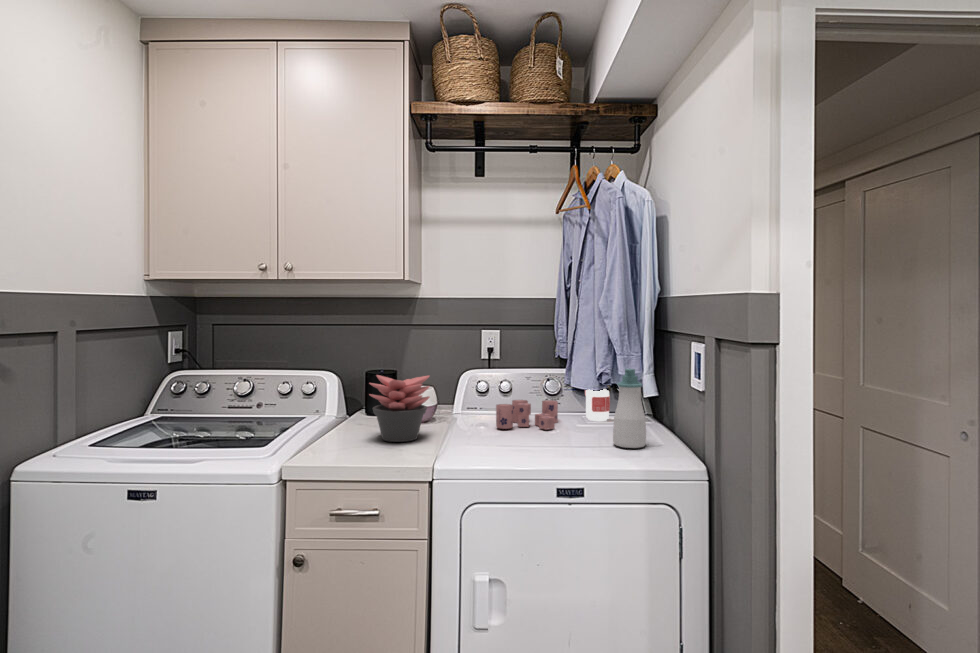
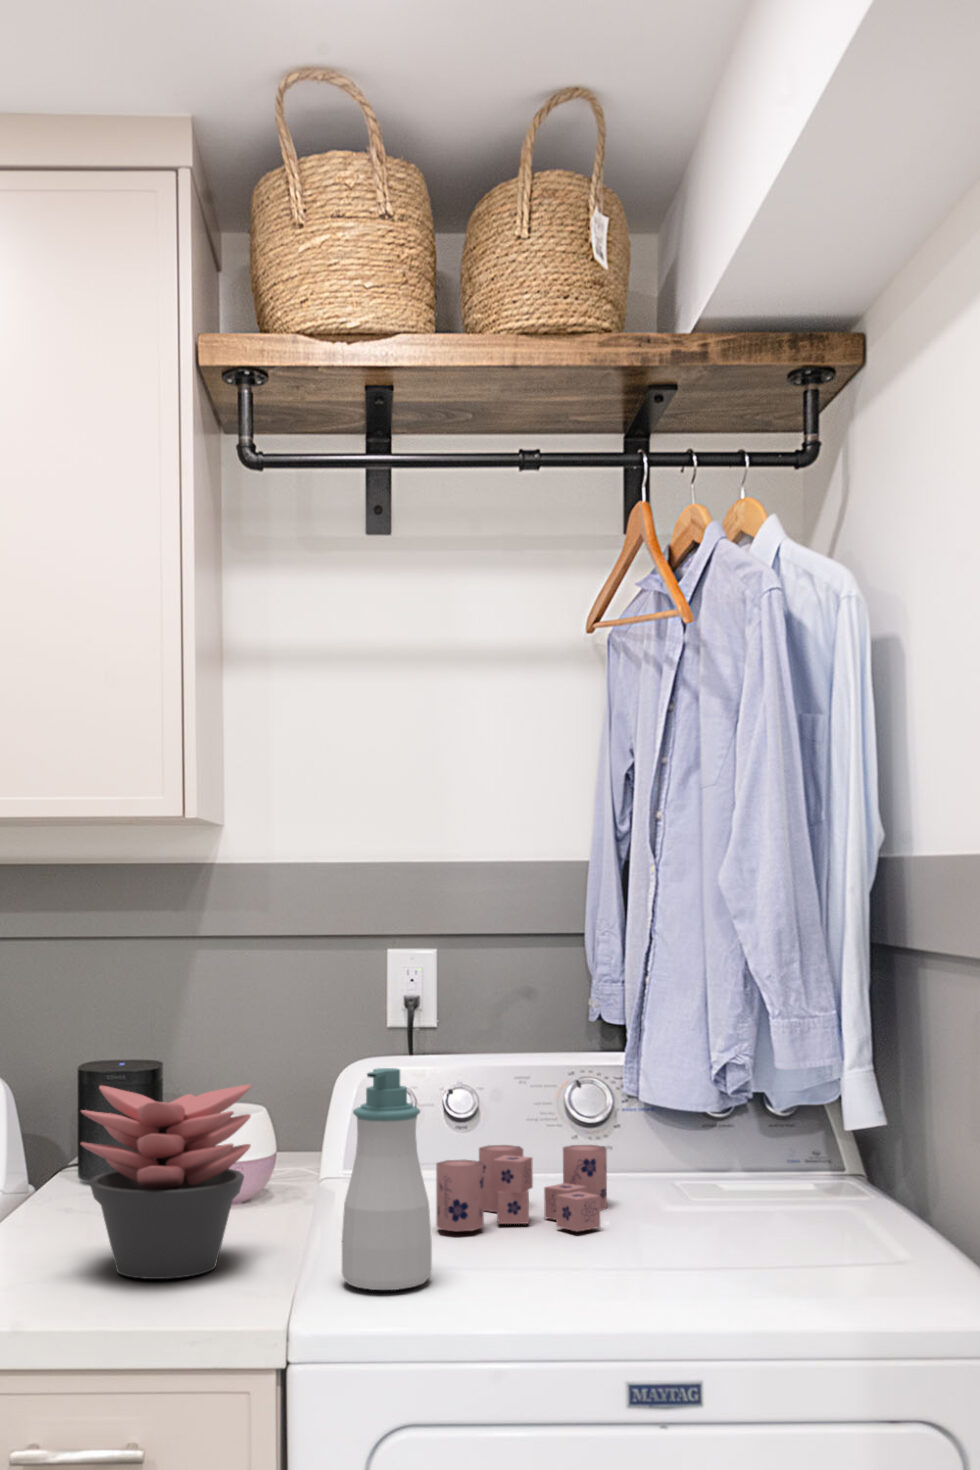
soap bottle: present [613,369,646,448] -> present [342,1068,432,1290]
jar: present [585,385,611,421] -> none [681,1080,752,1204]

